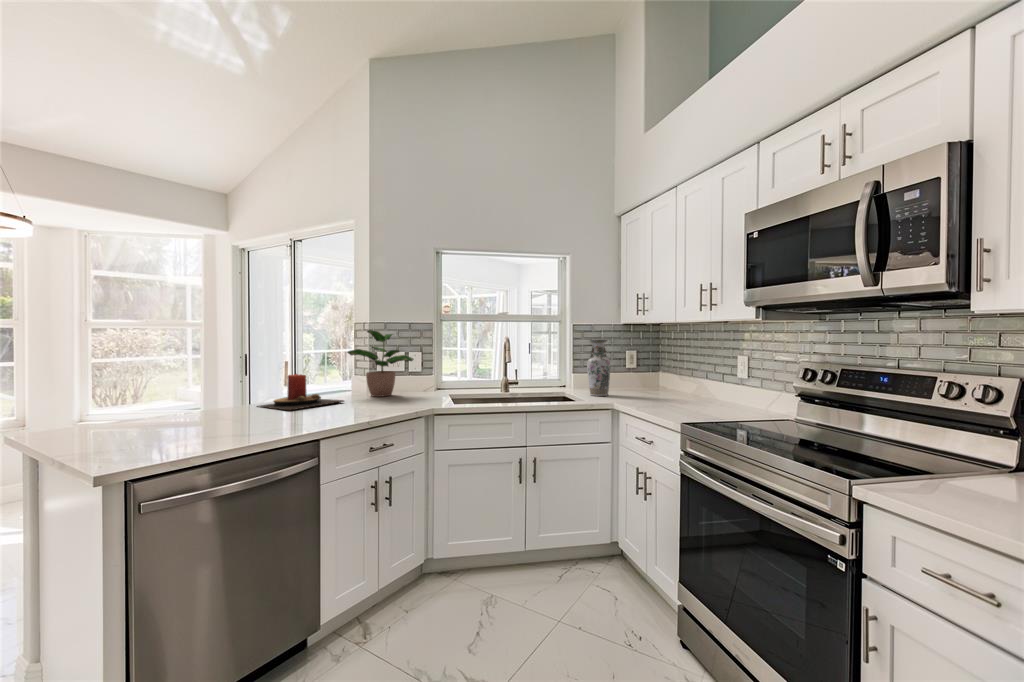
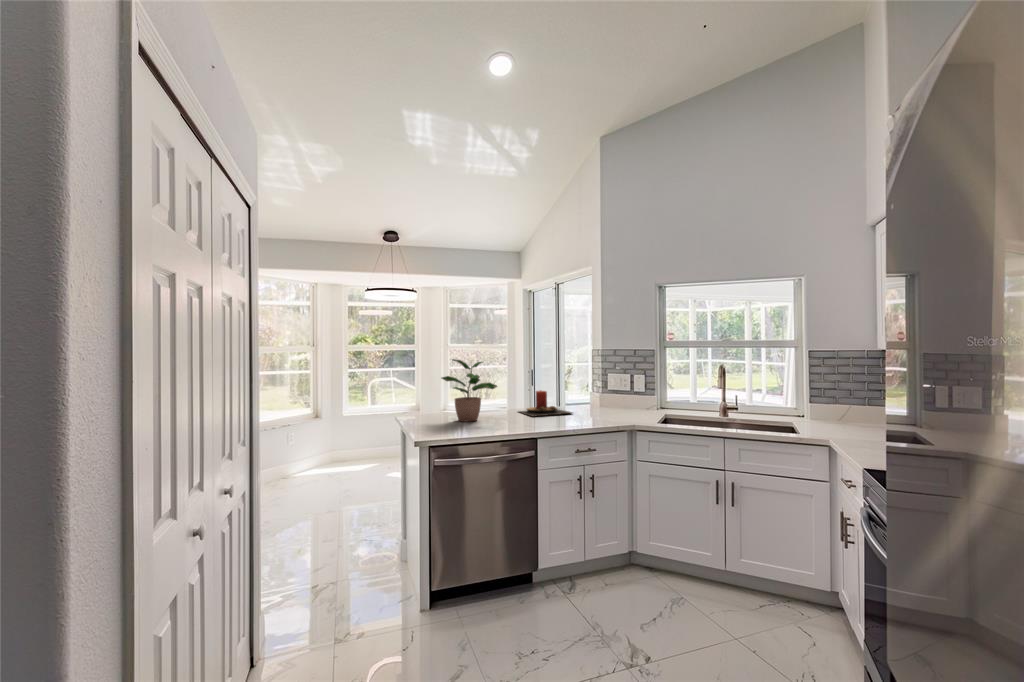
potted plant: present [347,330,414,397] -> present [441,359,497,422]
vase: present [587,339,610,396] -> none [812,368,842,431]

